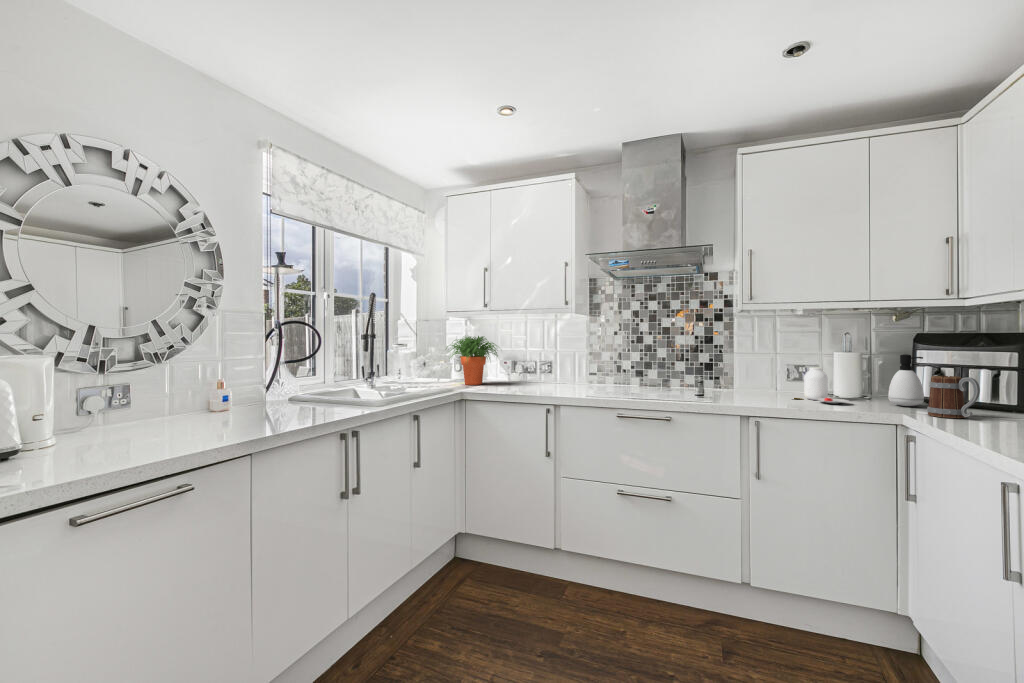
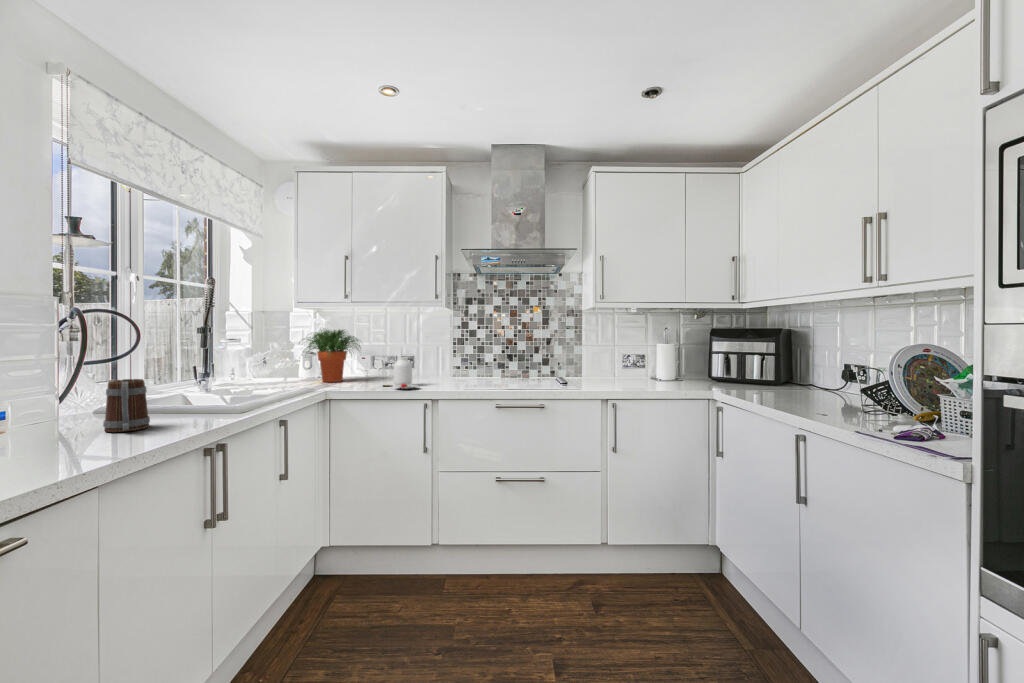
soap dispenser: present [888,354,924,406] -> none [698,346,722,386]
jar: present [797,367,848,403] -> present [386,357,418,389]
mug: present [927,376,980,418] -> present [103,379,150,432]

